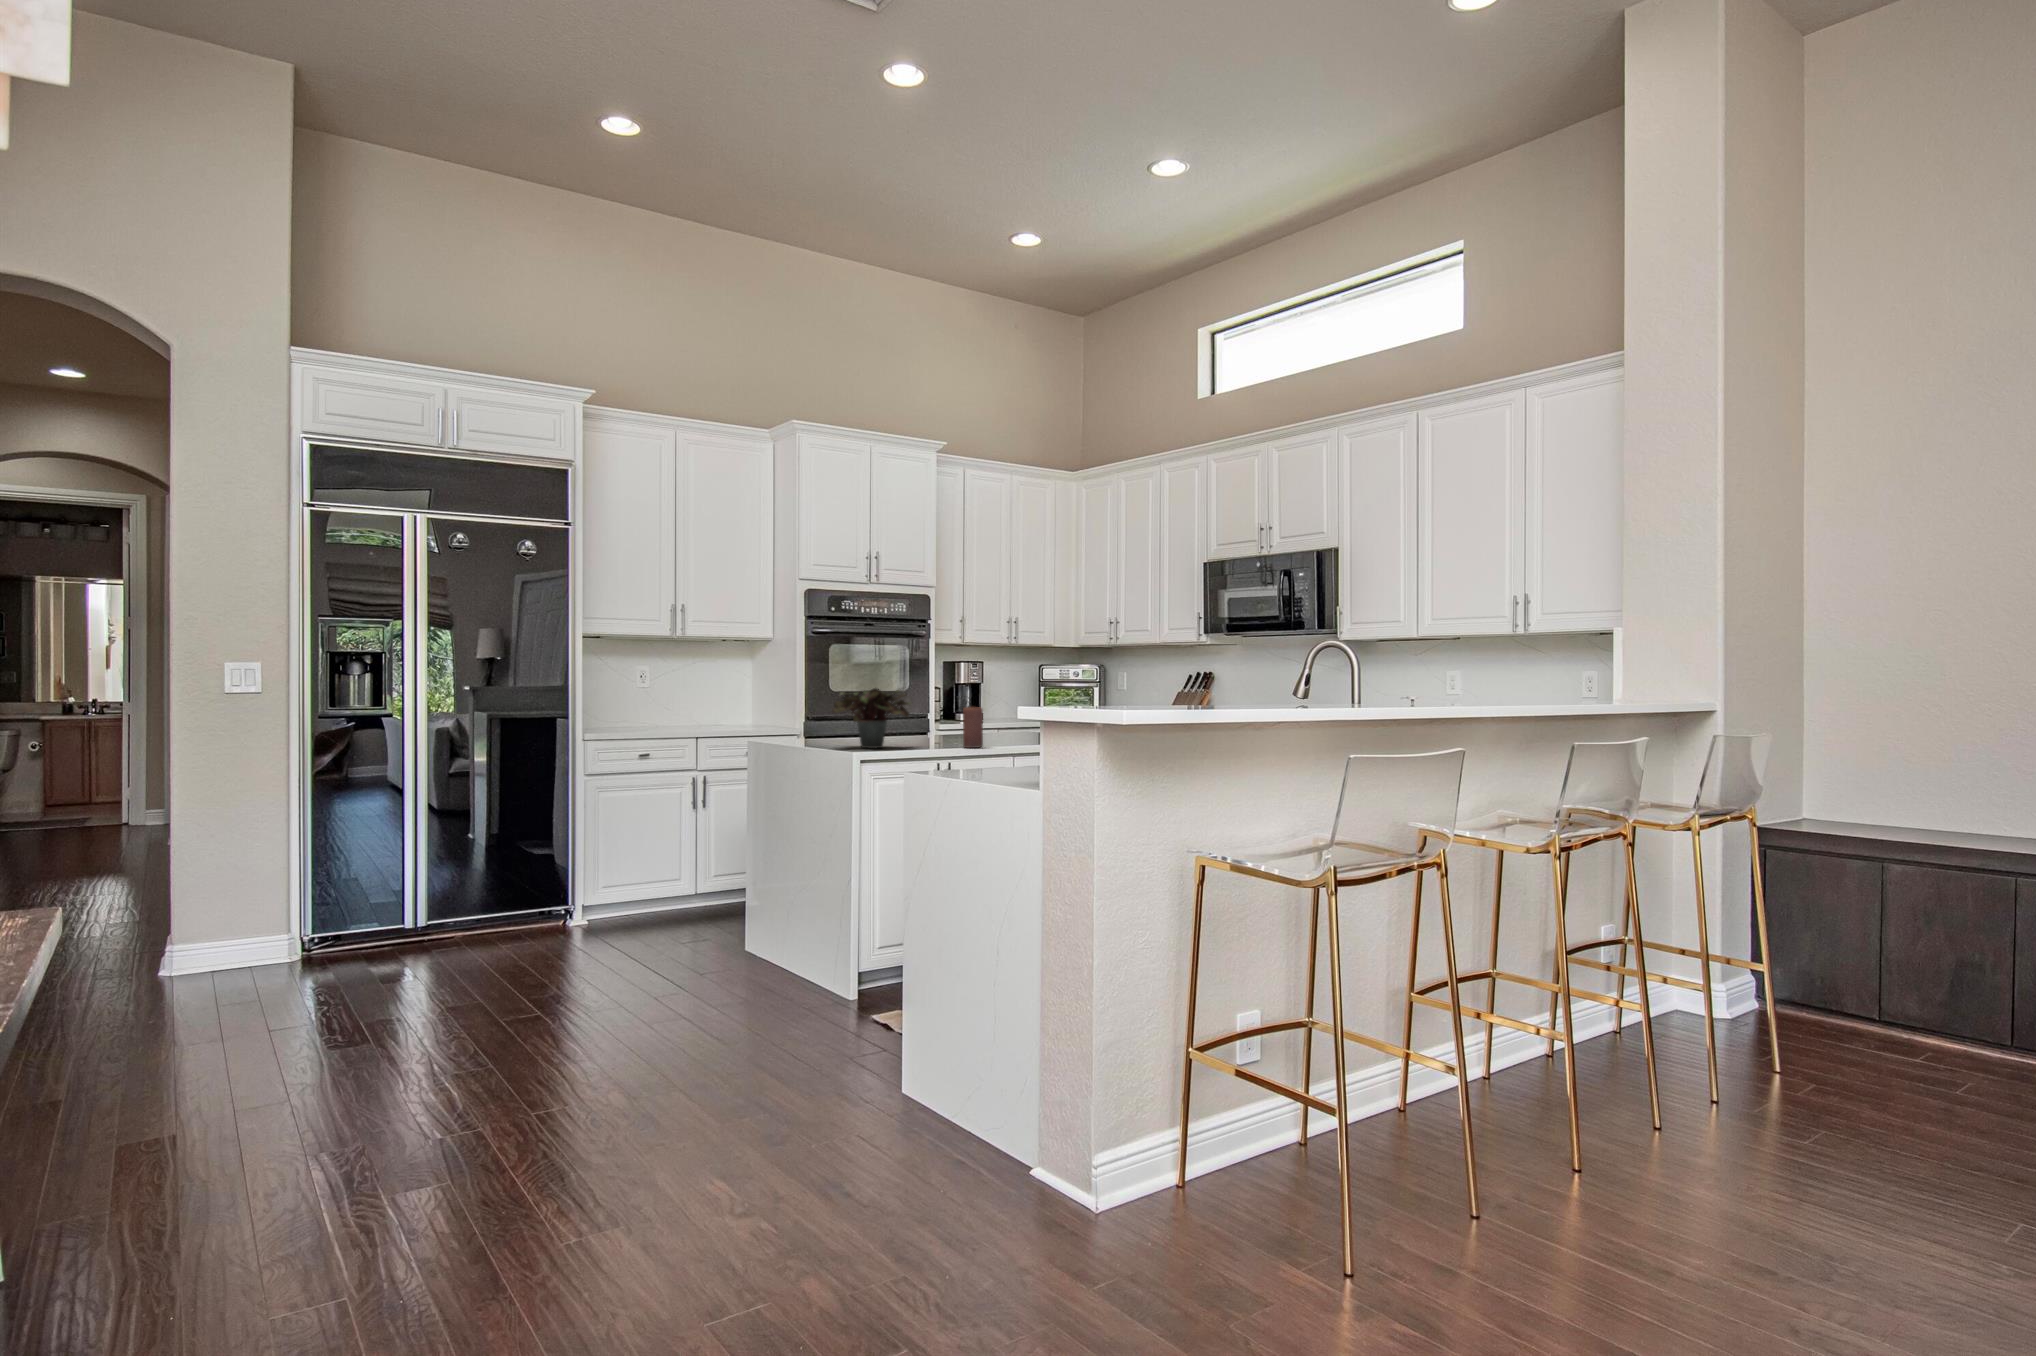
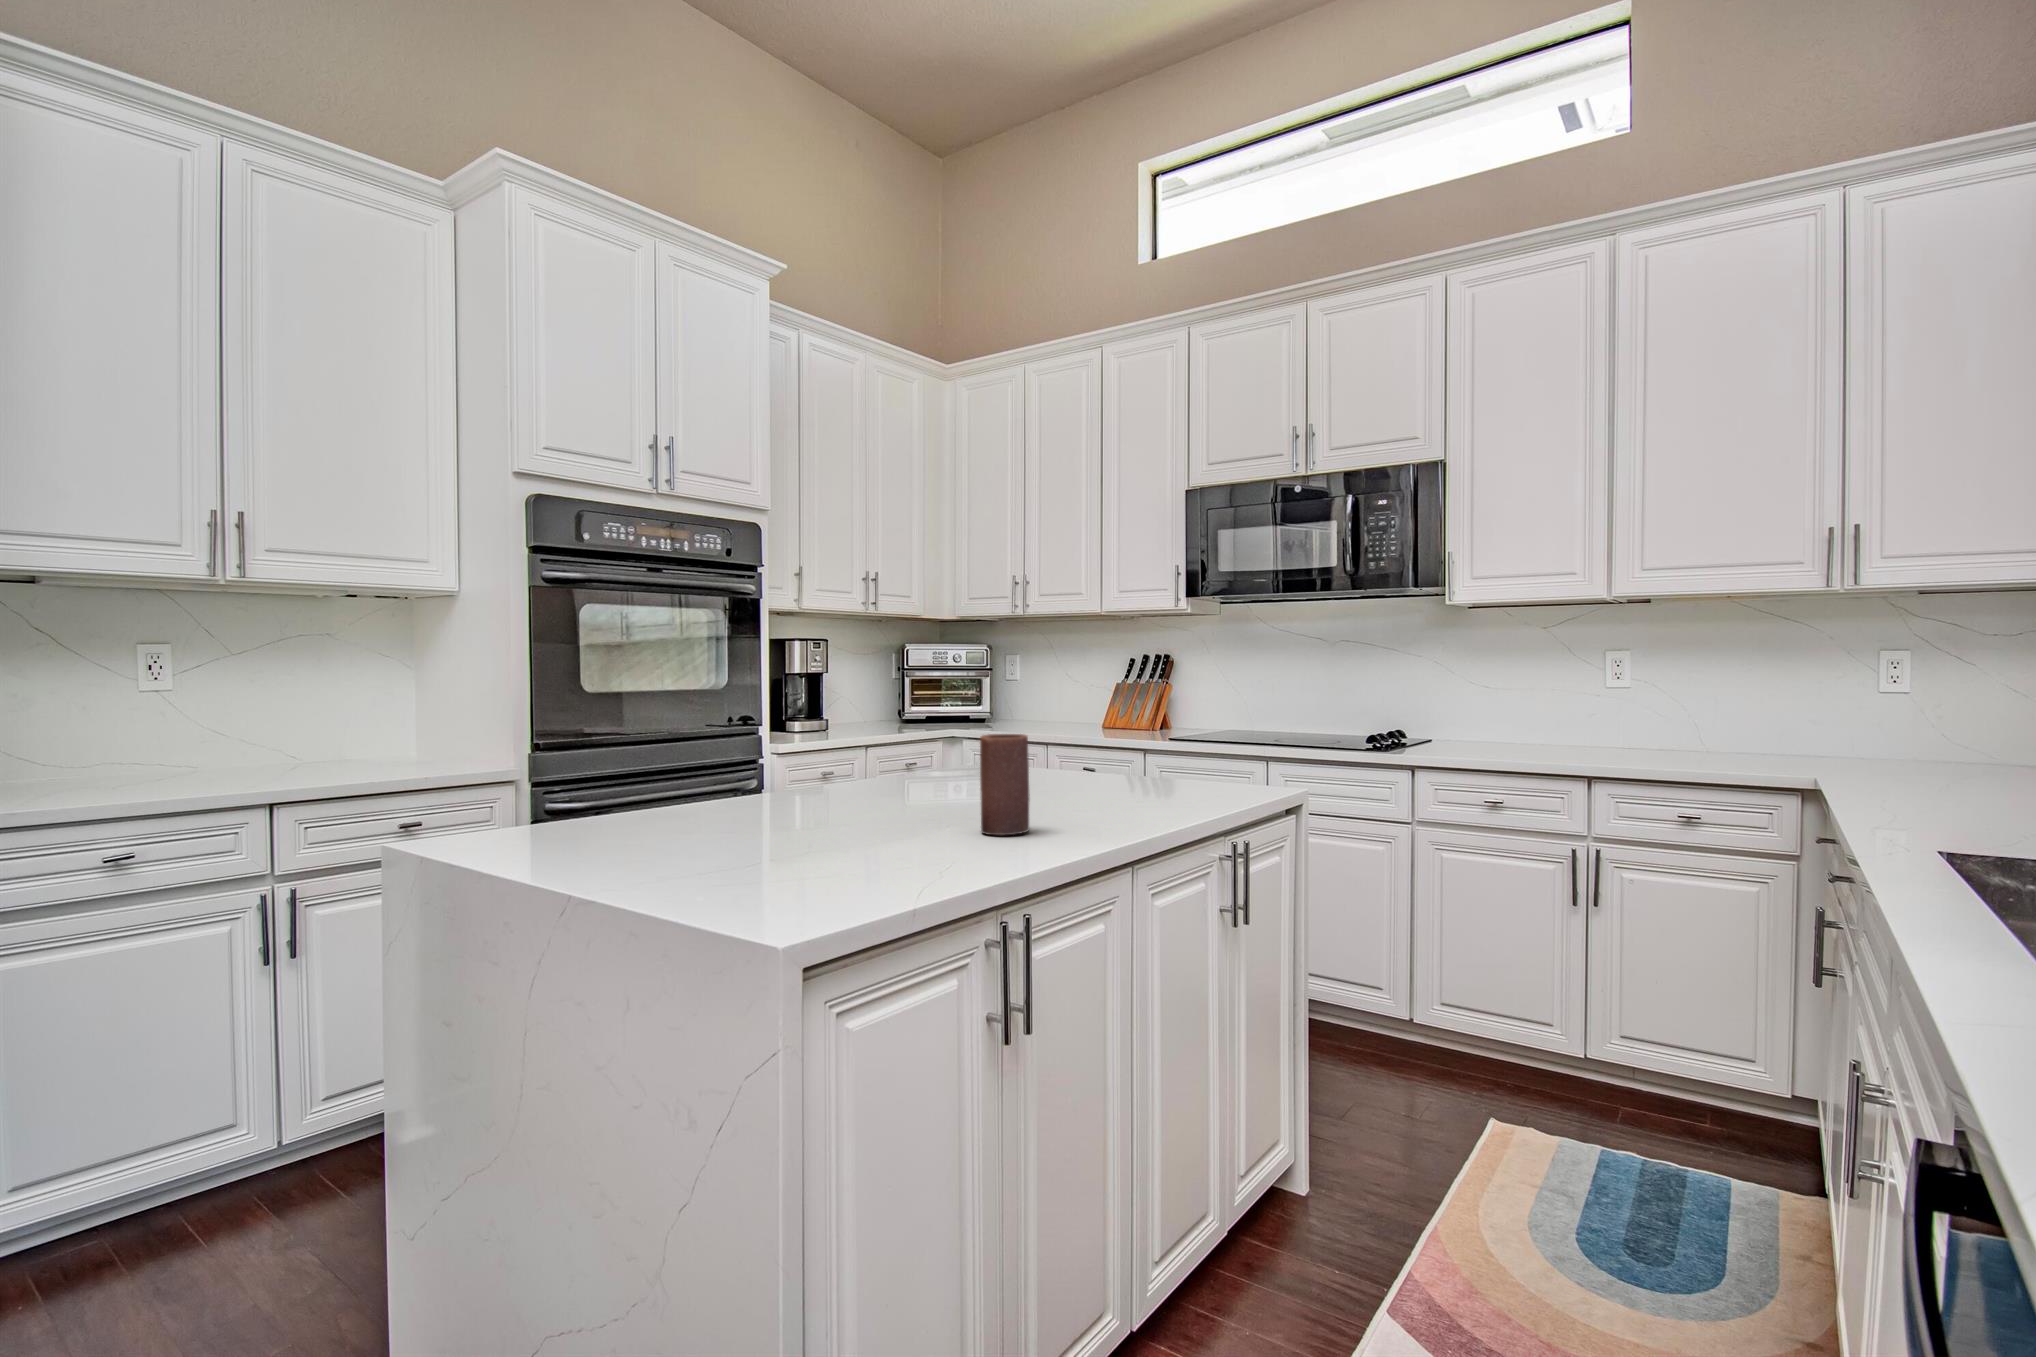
potted plant: present [832,688,911,748] -> none [637,691,859,859]

